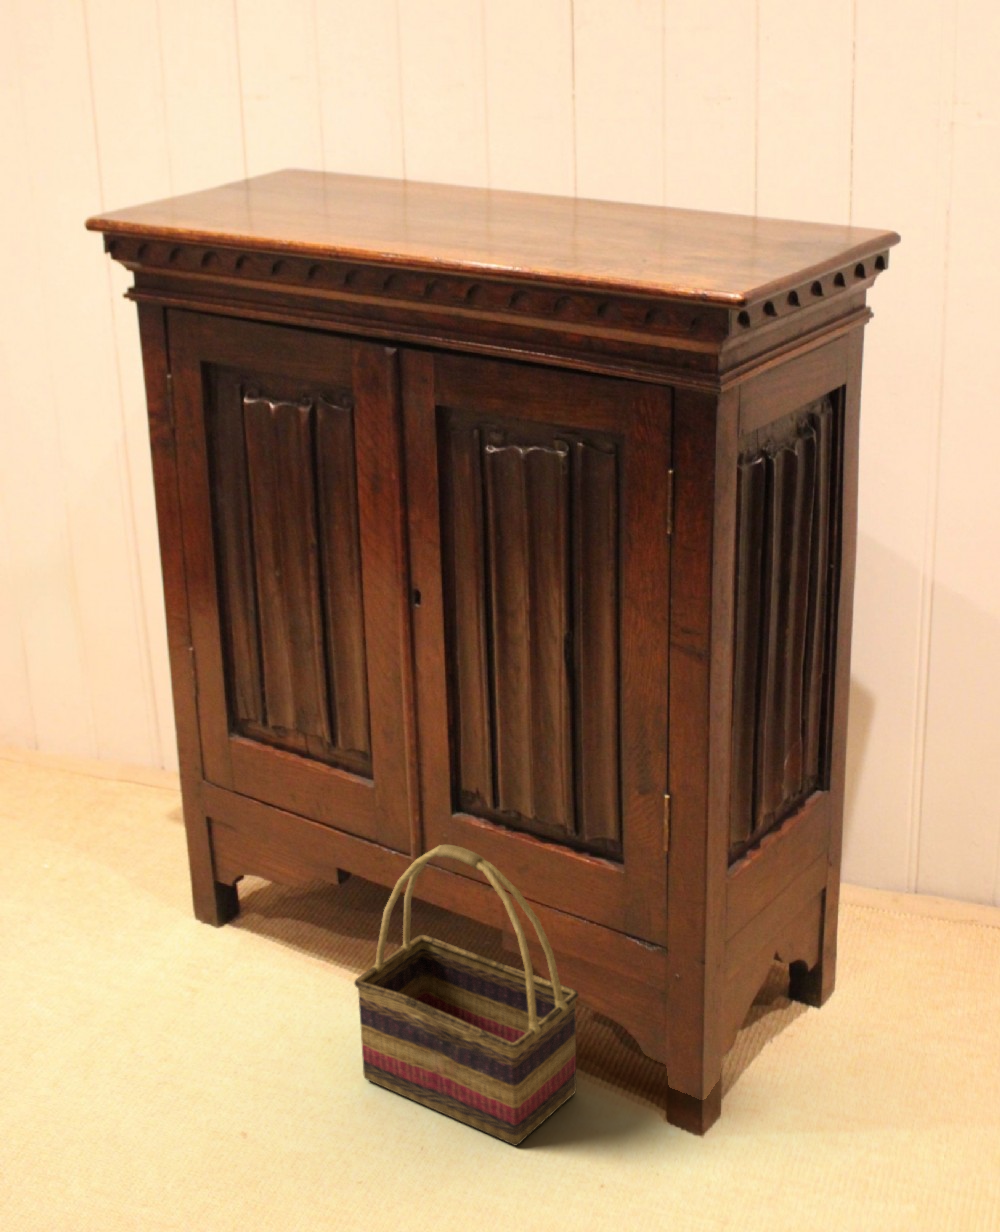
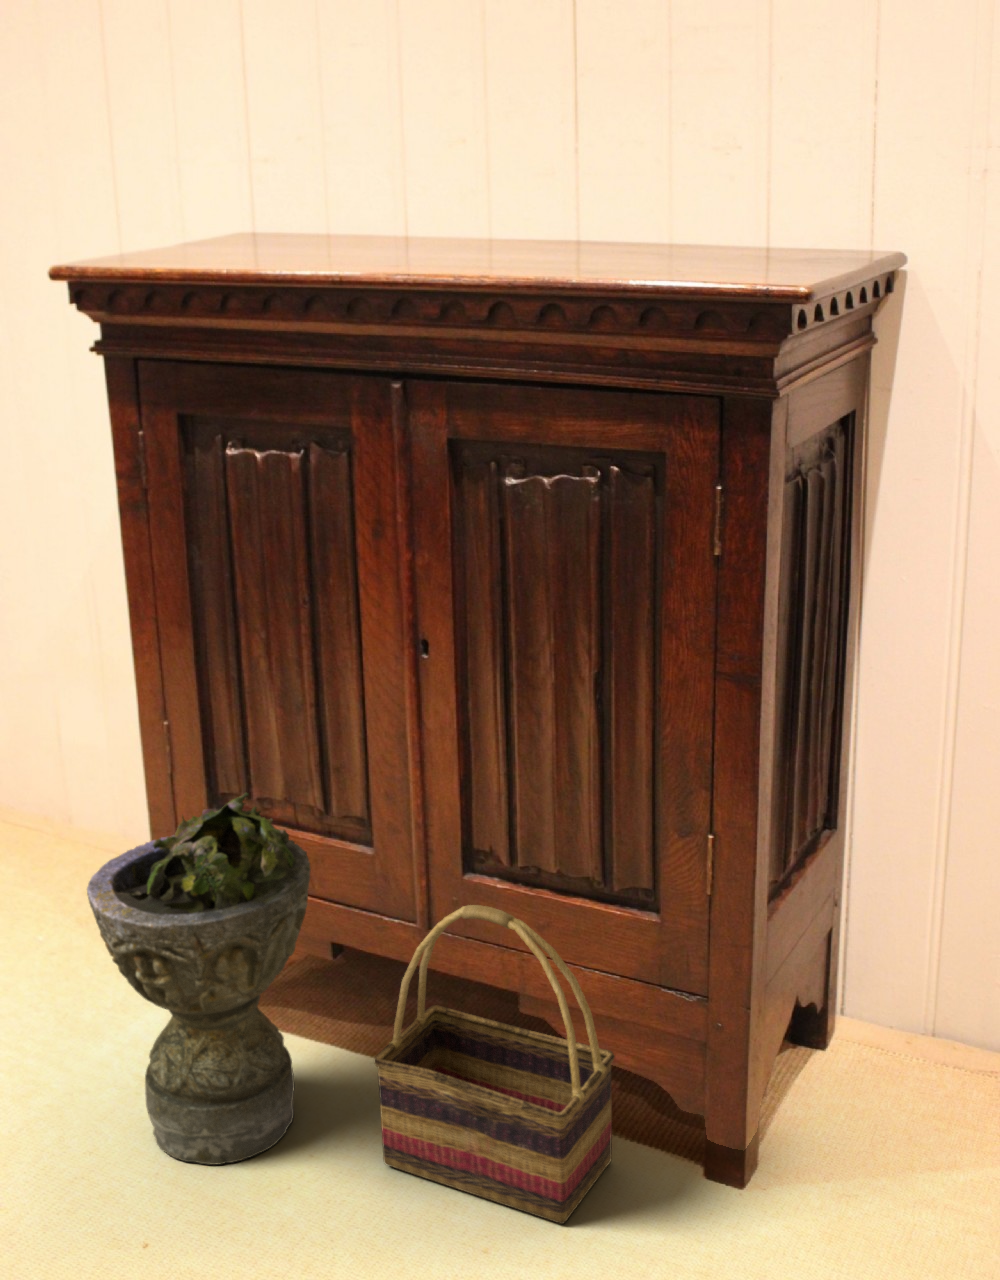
planter: none [101,723,308,1066] -> present [87,793,311,1165]

